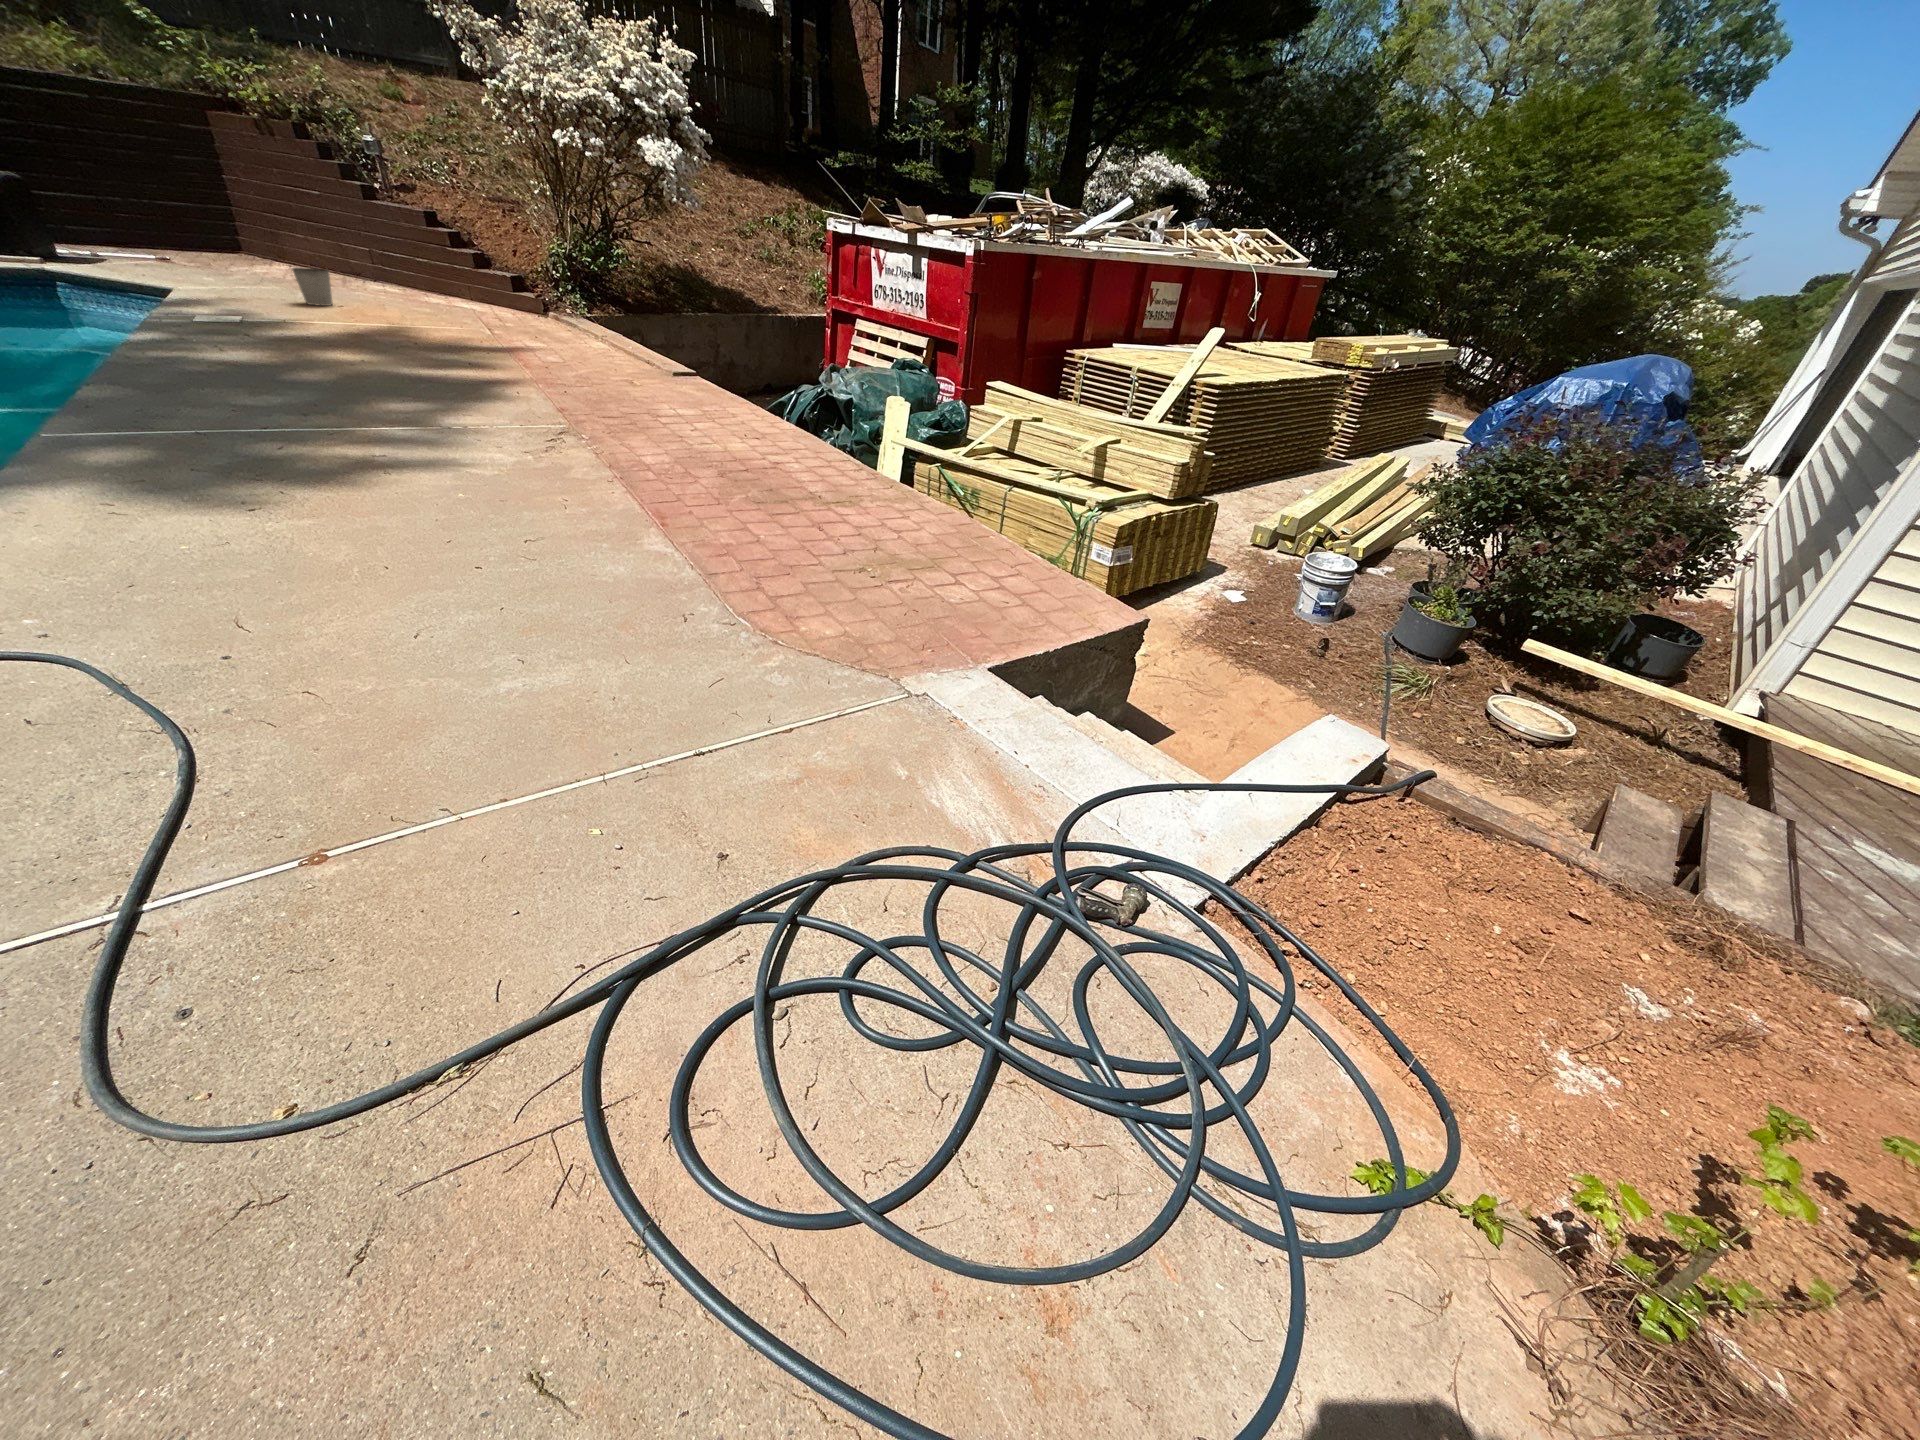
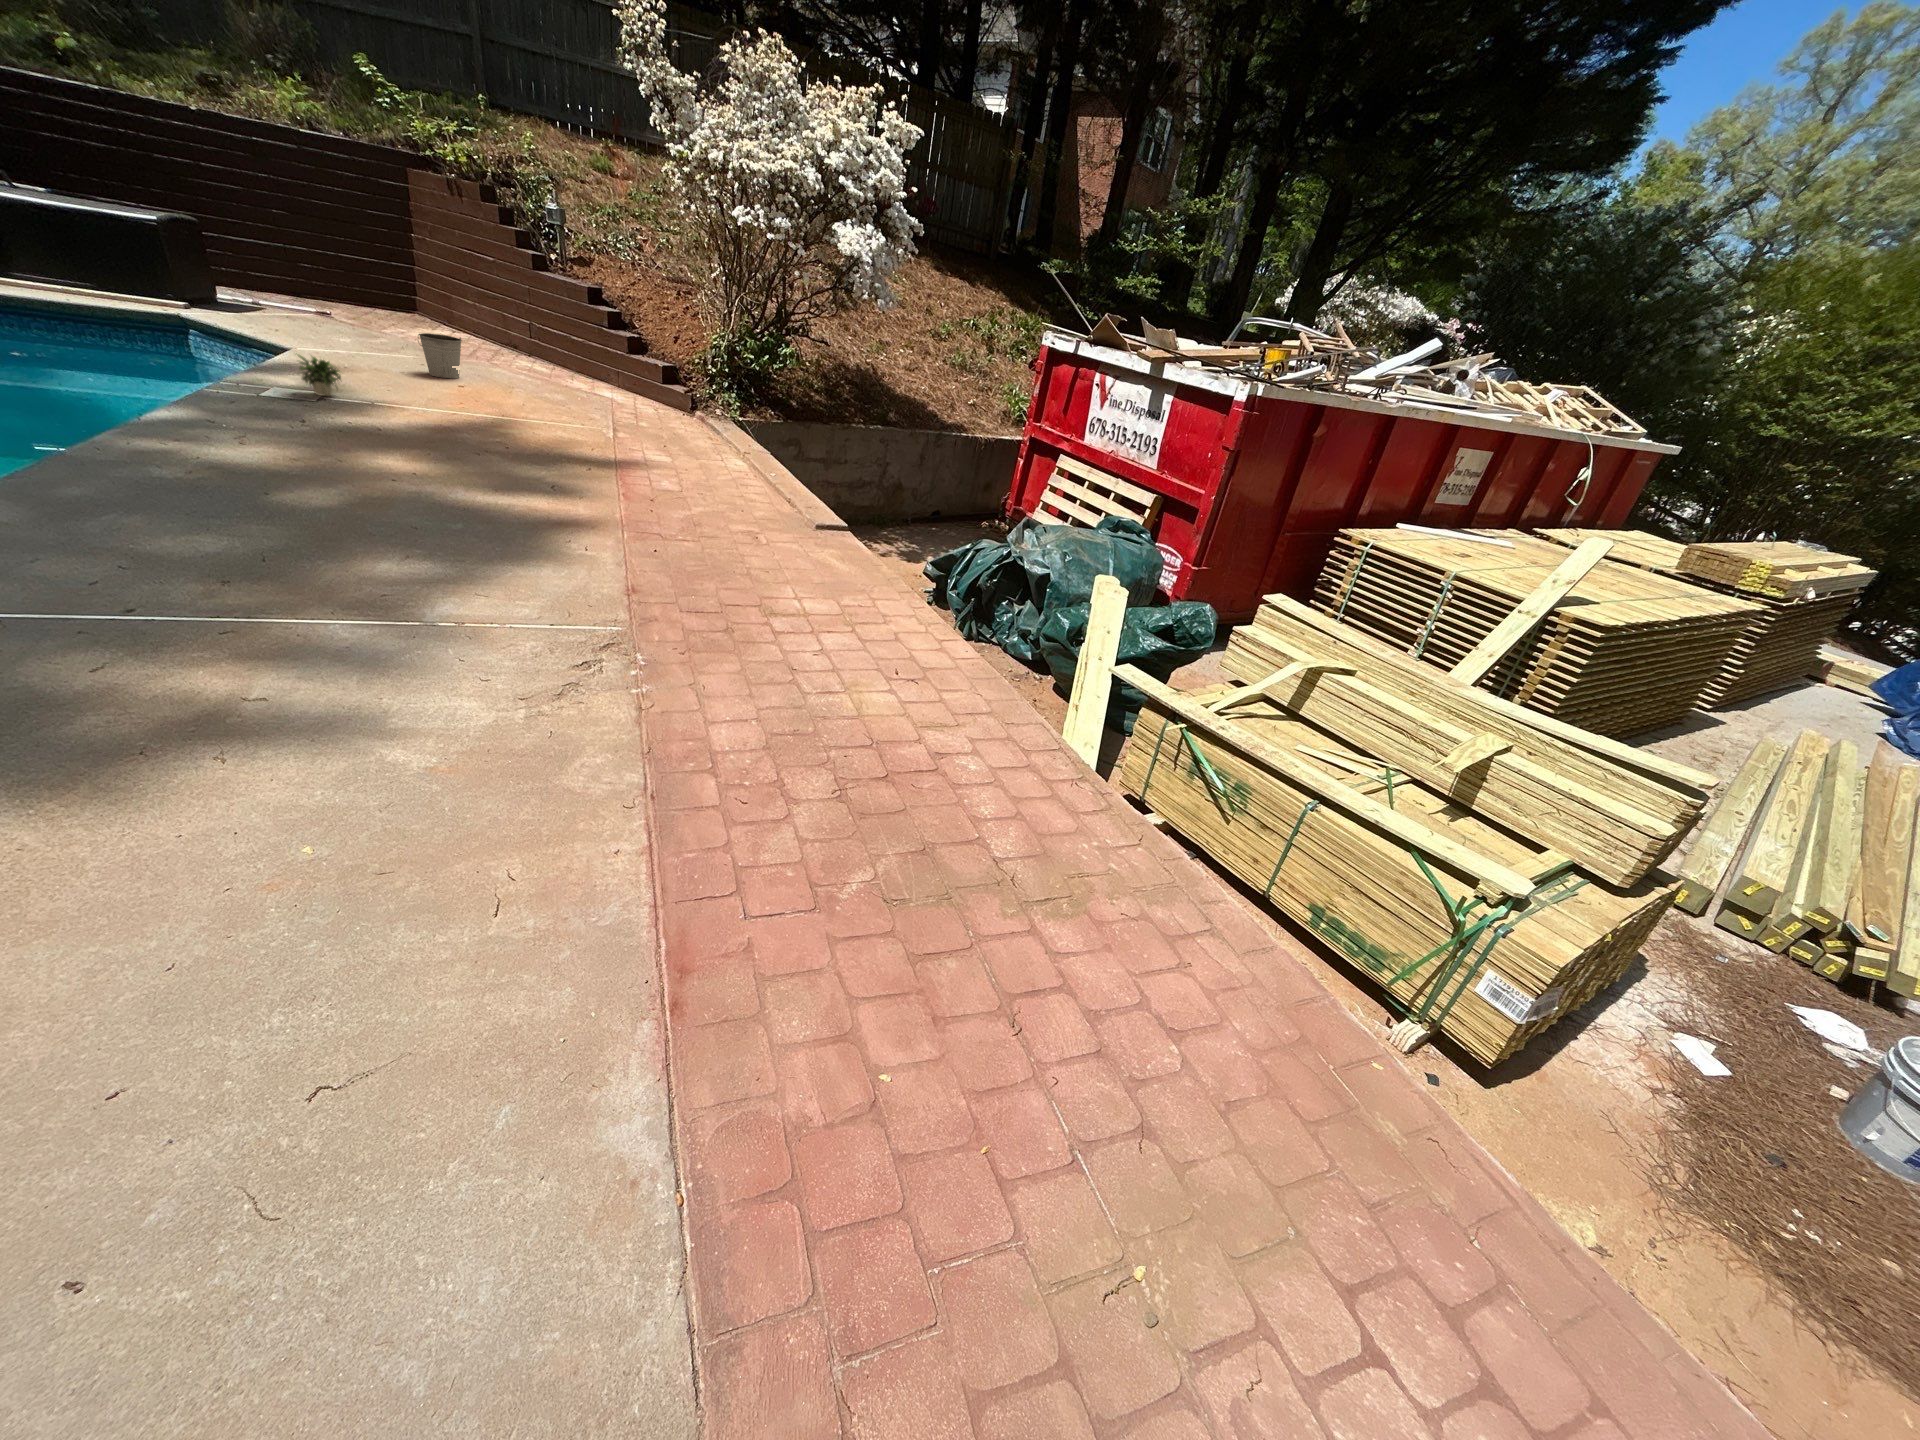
potted plant: none [210,290,255,326] -> present [296,353,341,396]

